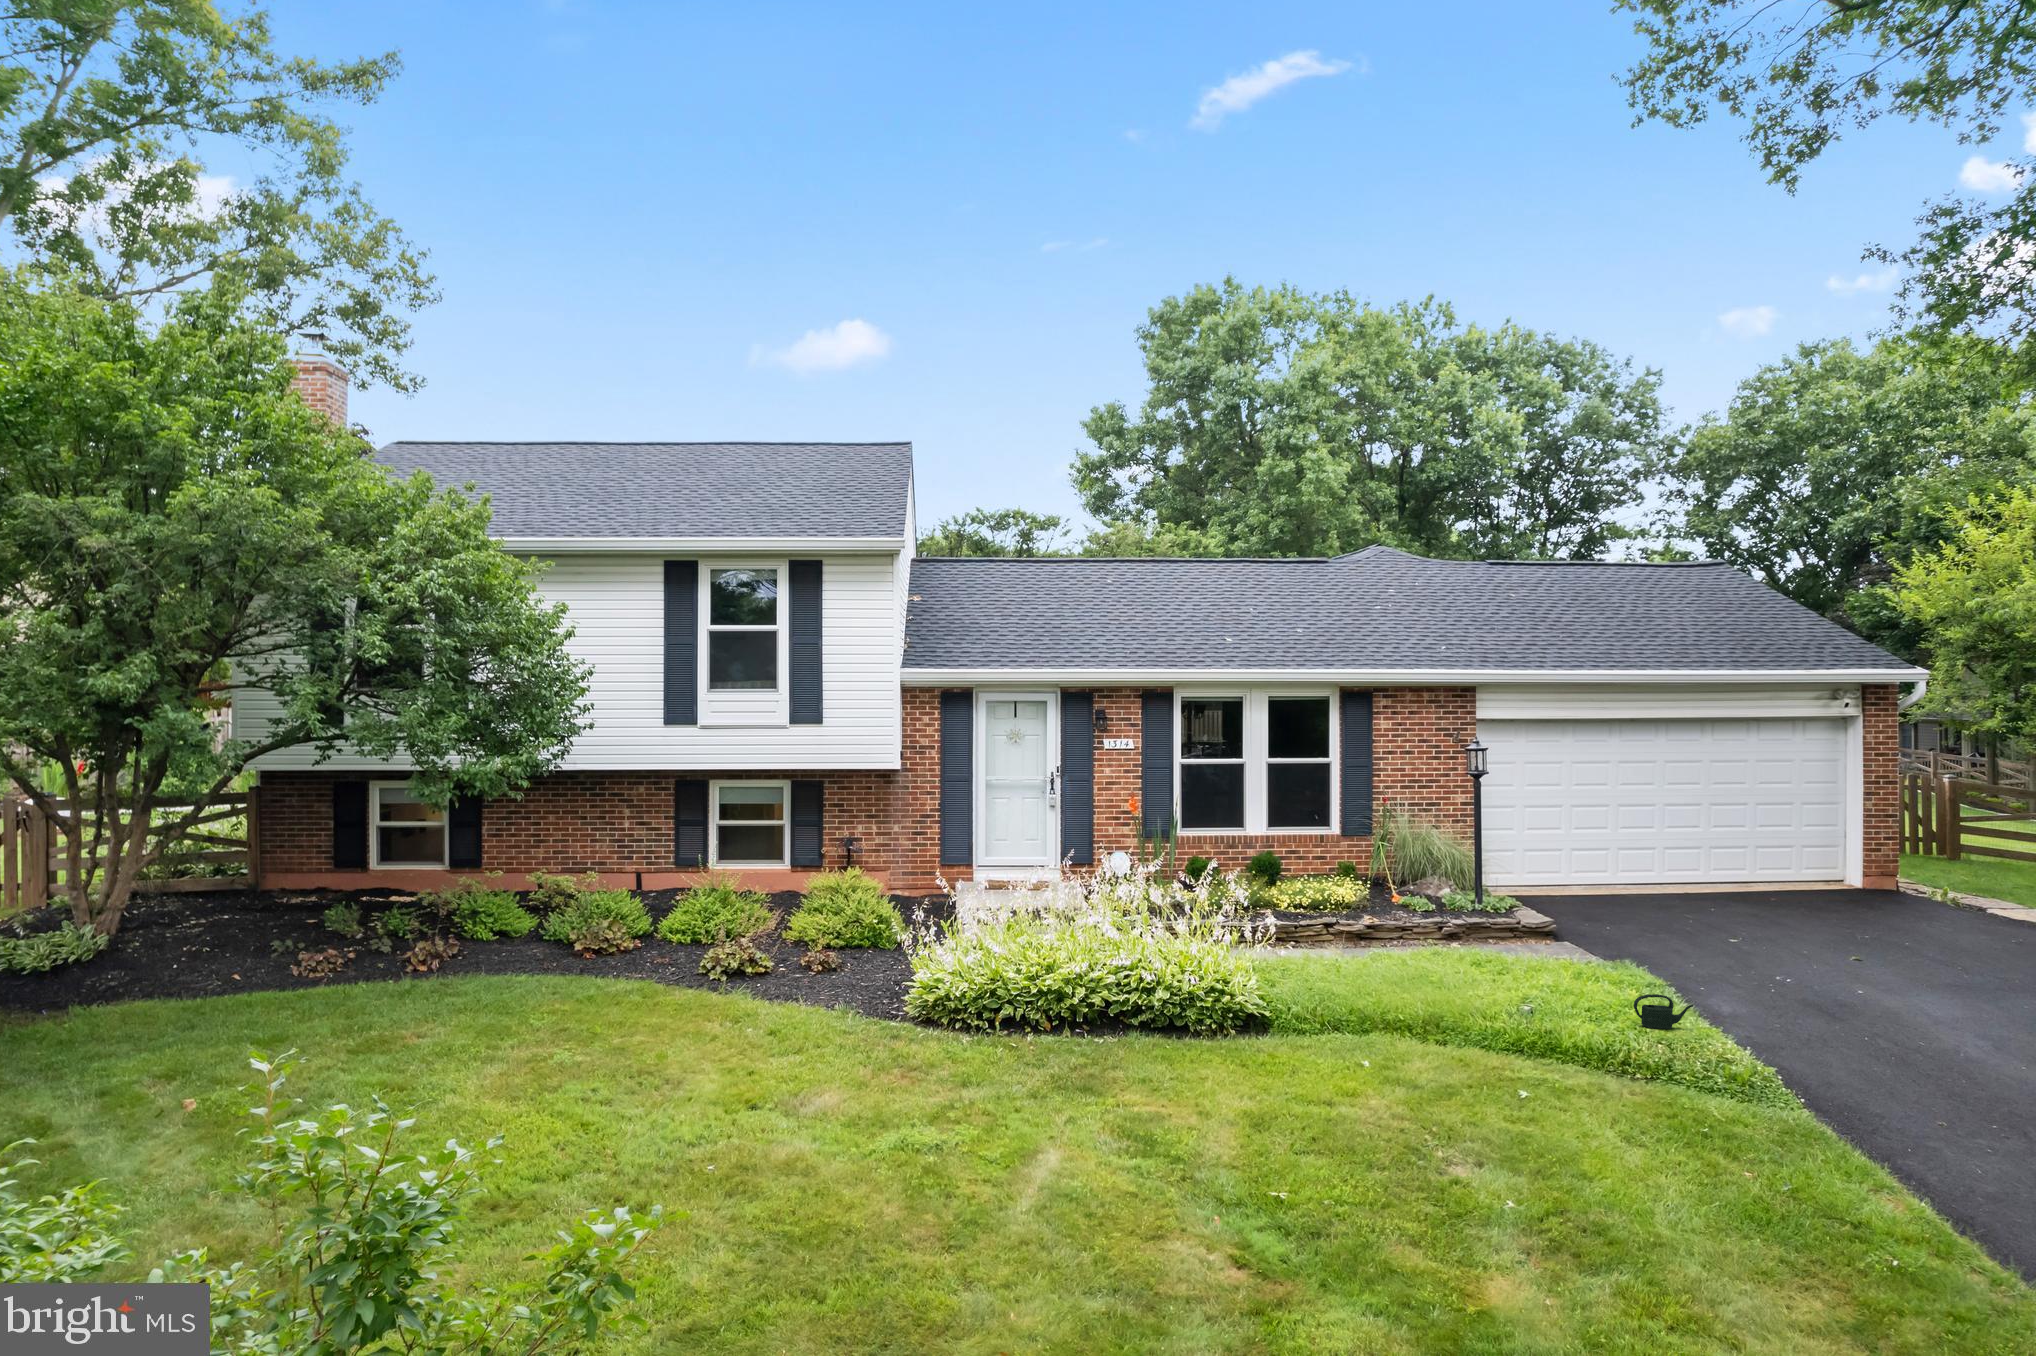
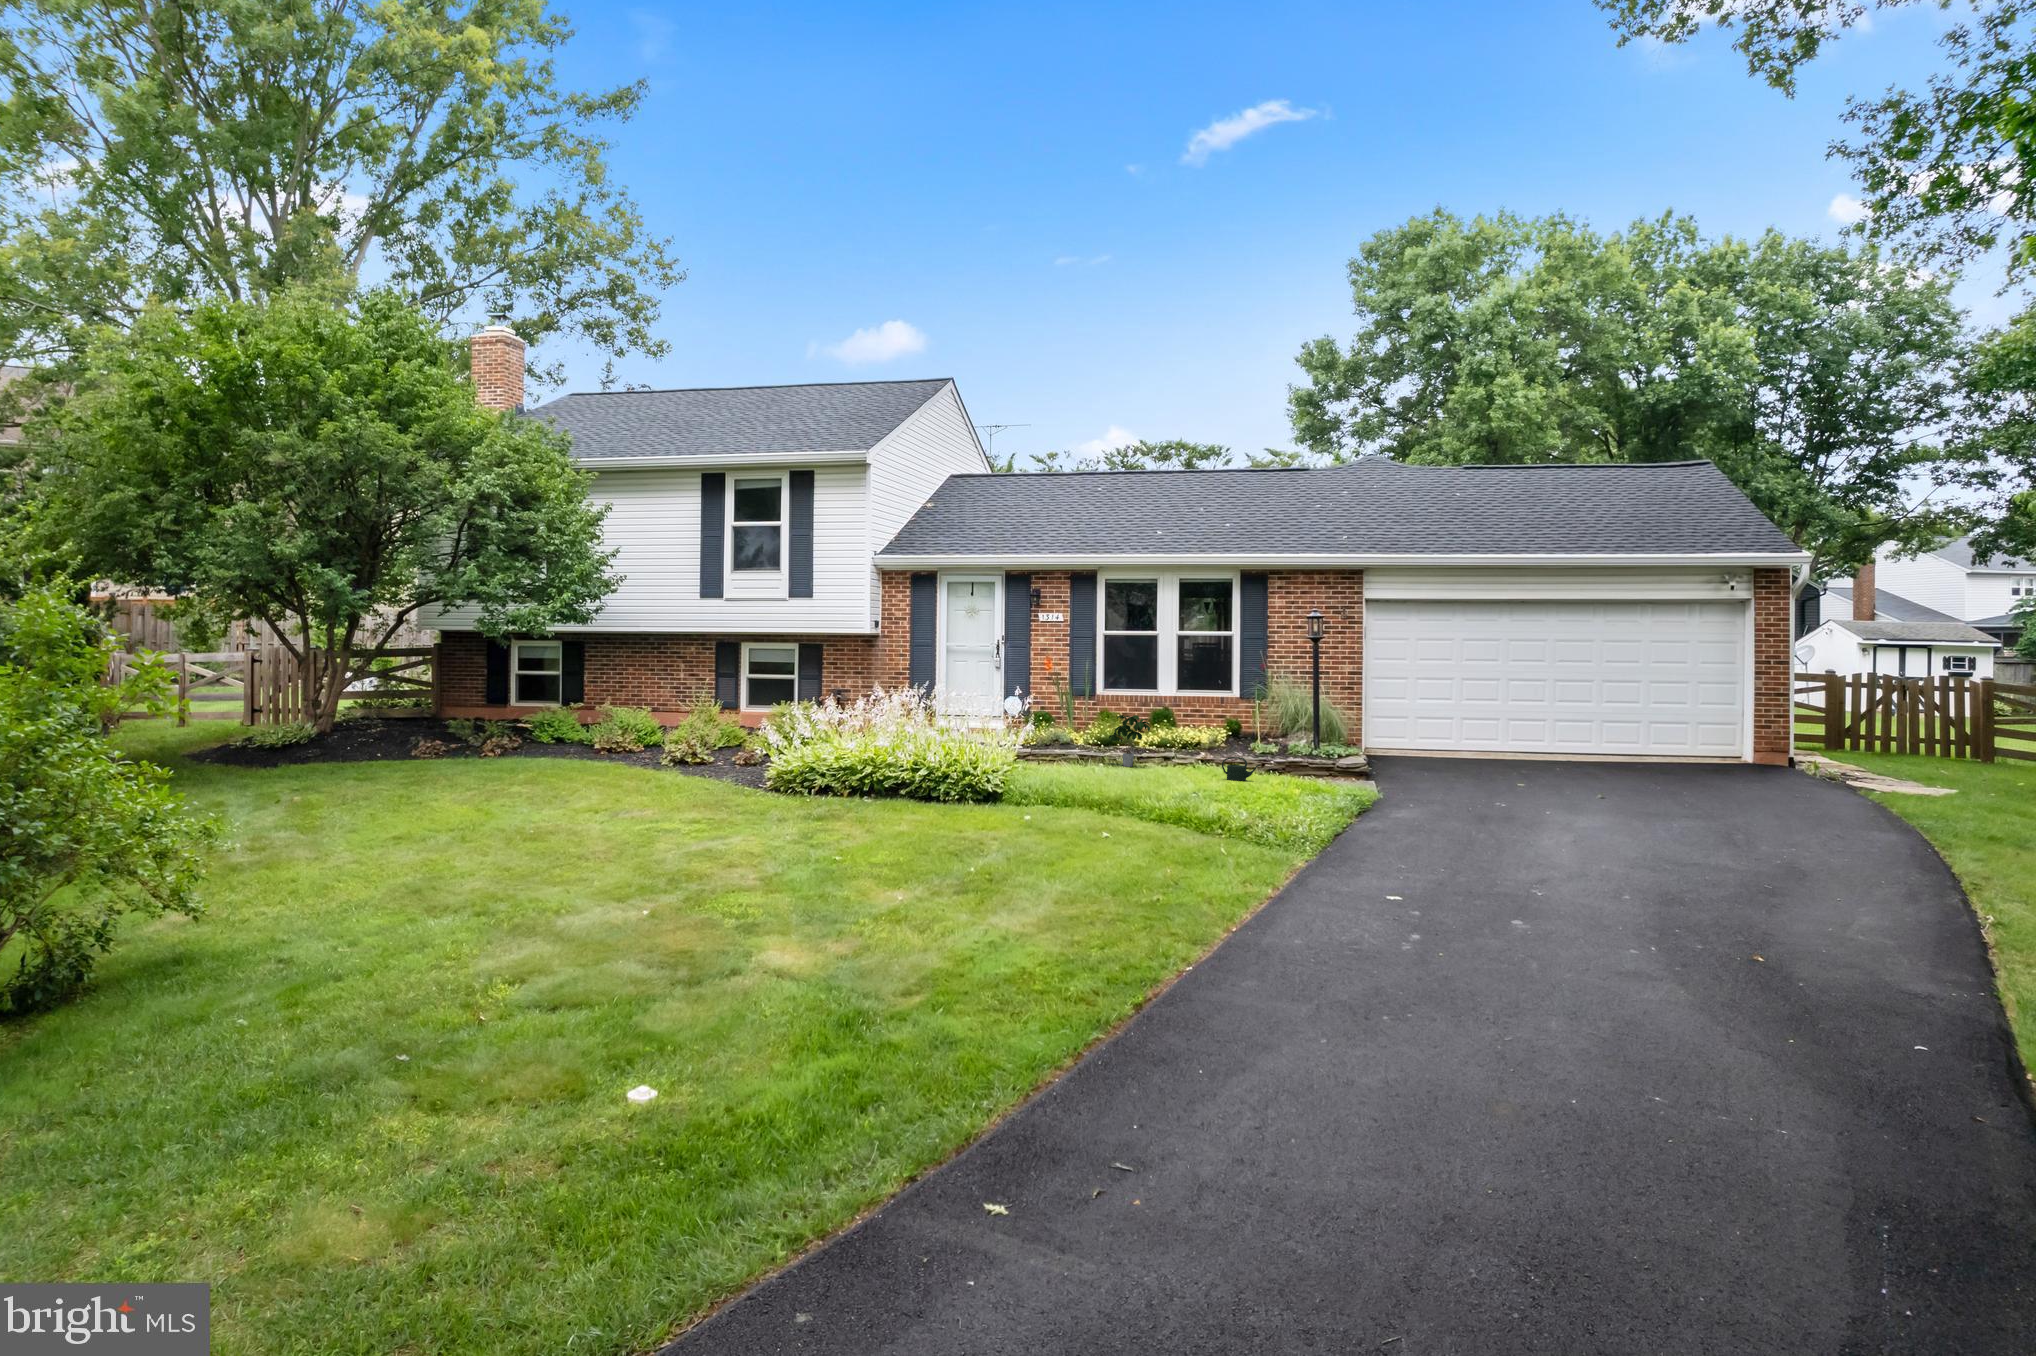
potted plant: none [1418,924,1491,999] -> present [1109,715,1150,767]

